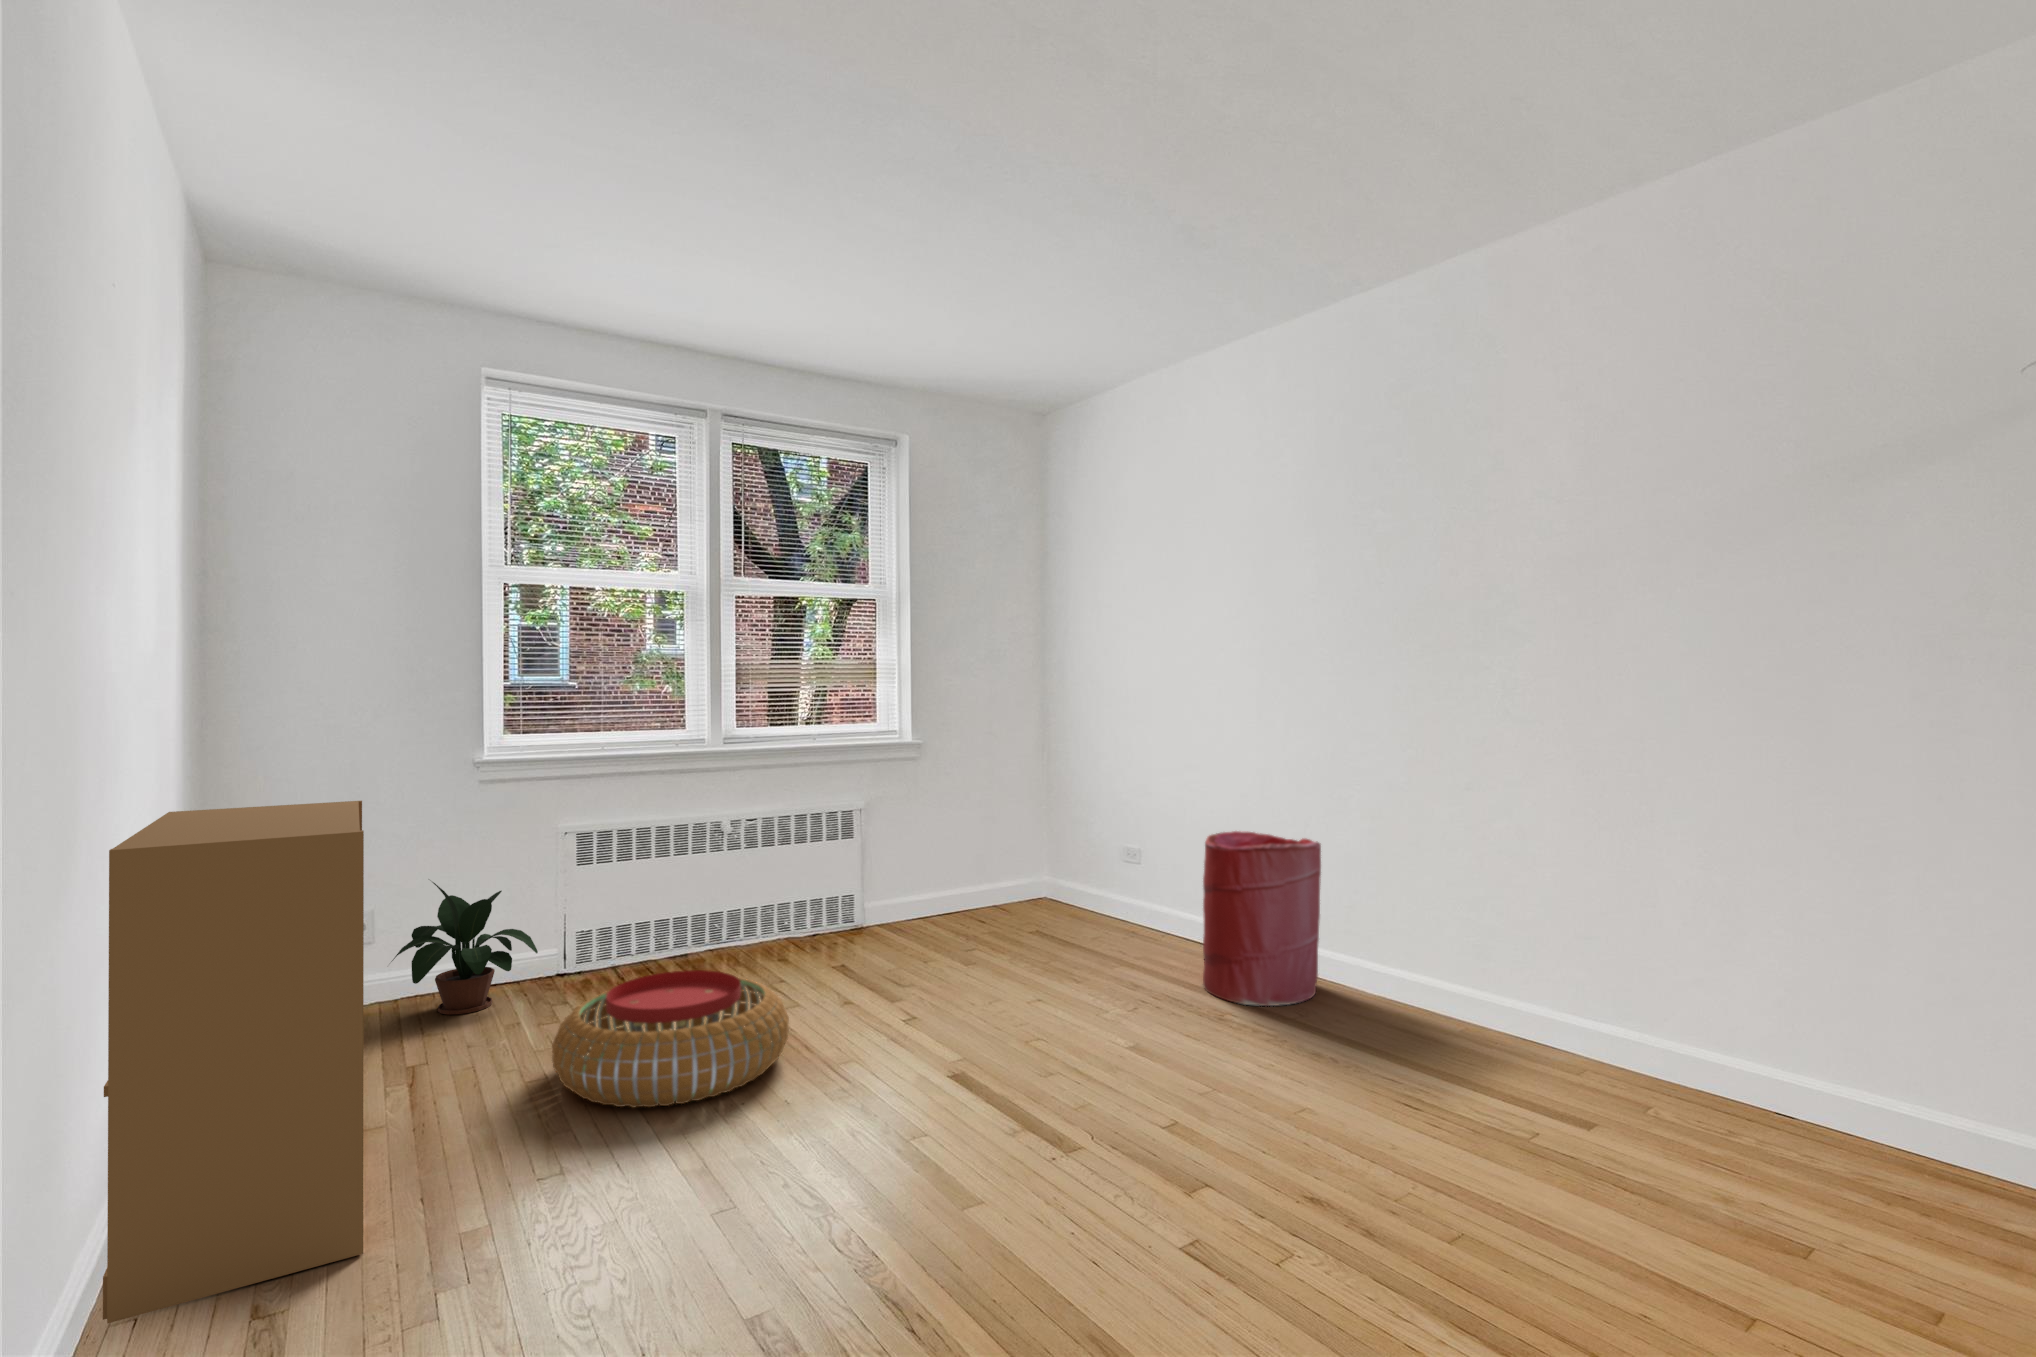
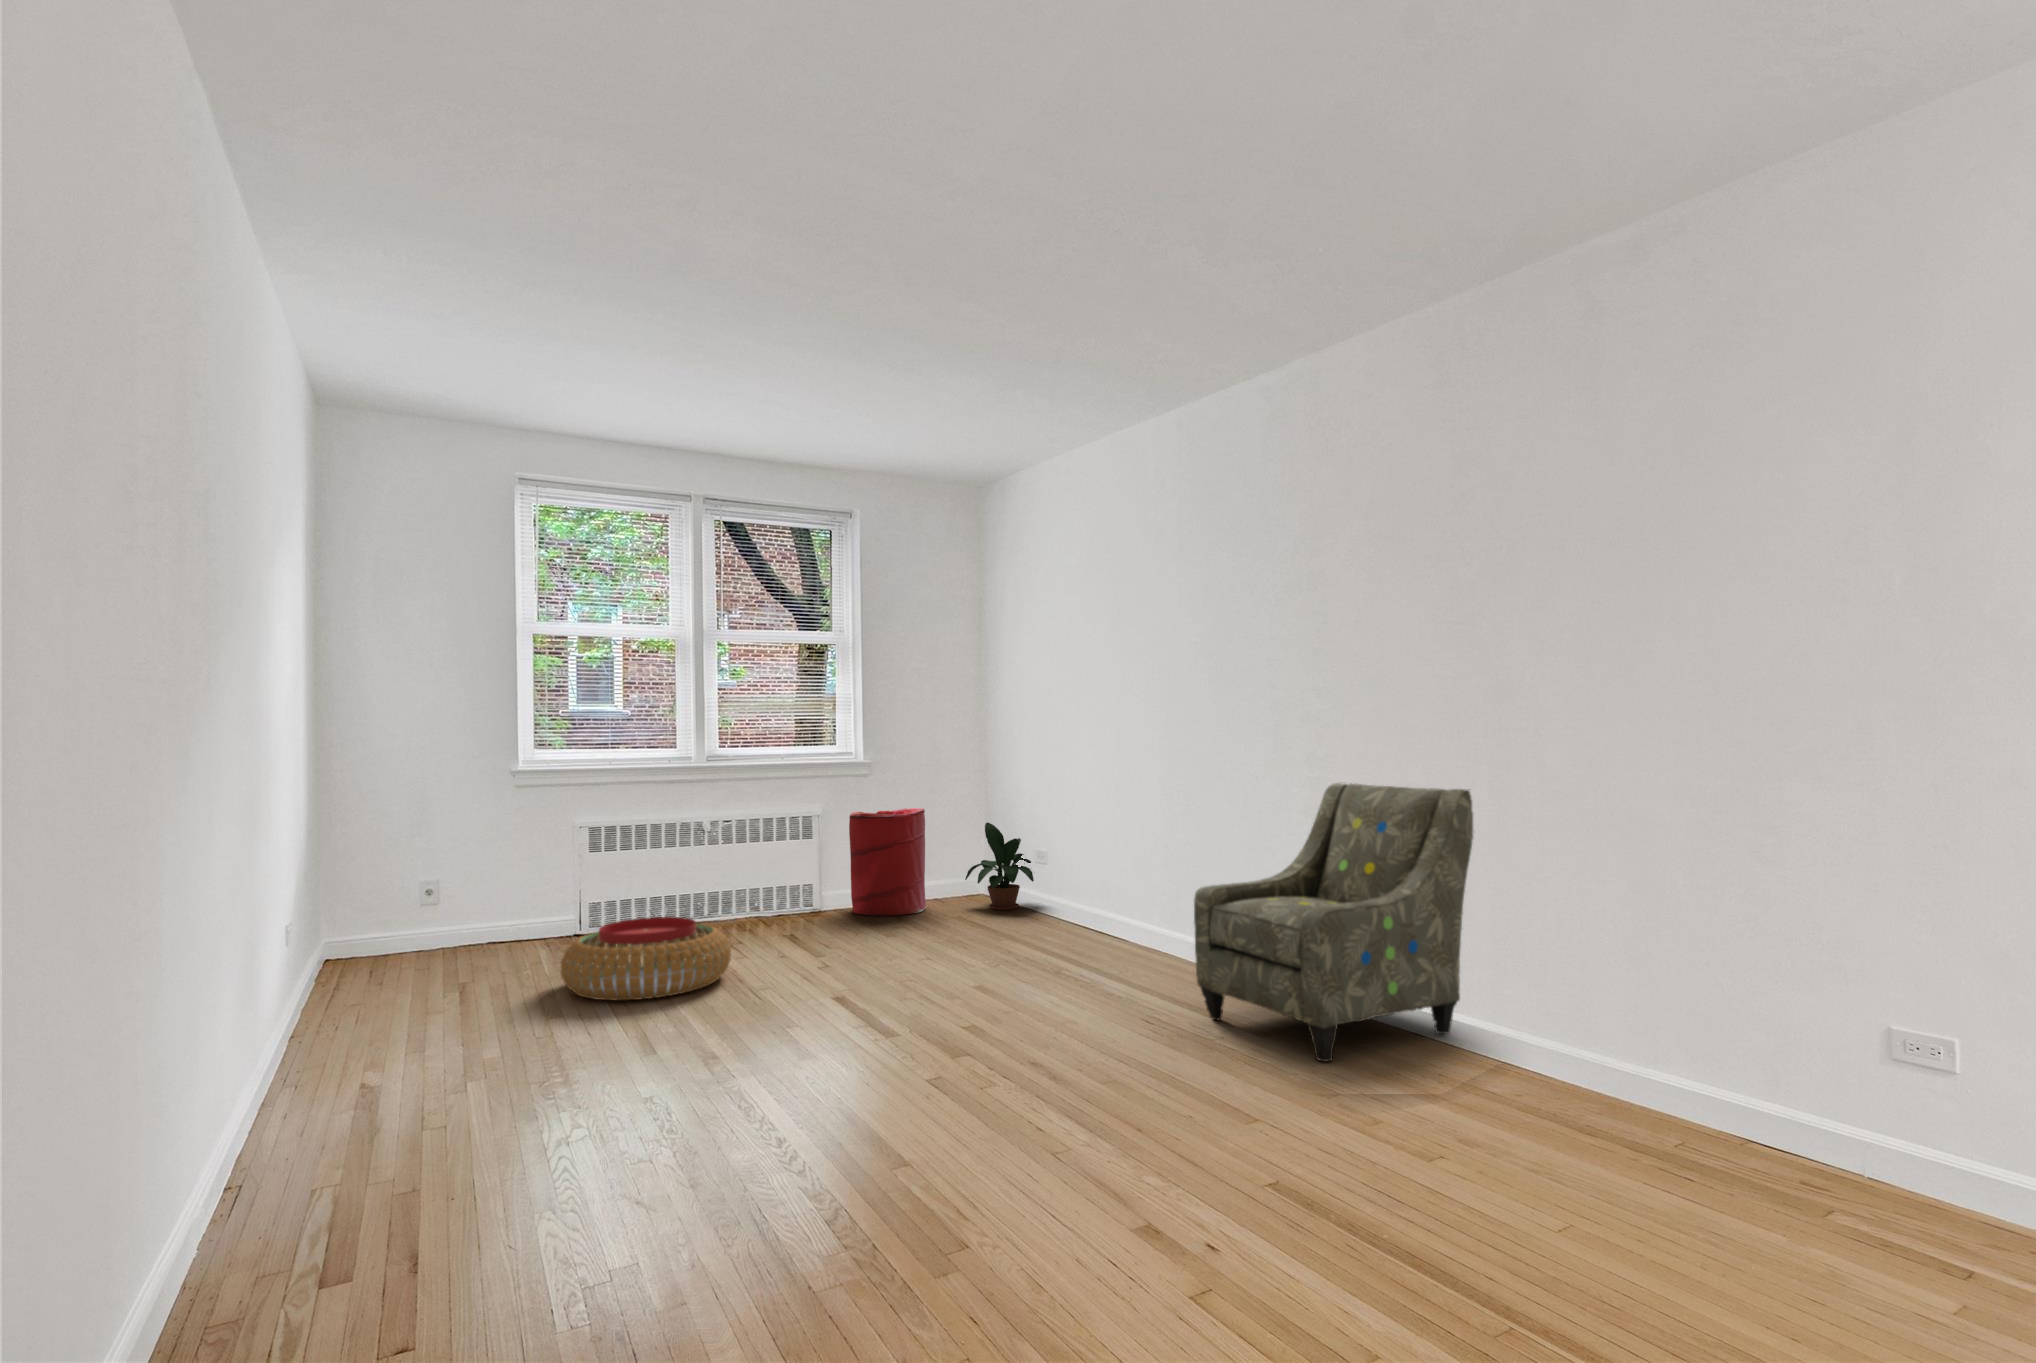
bookshelf: present [103,801,364,1323] -> none [288,786,437,1080]
armchair: none [1489,805,1916,1257] -> present [1194,783,1473,1062]
laundry hamper: present [1203,831,1321,1006] -> present [849,808,926,916]
potted plant: present [391,882,538,1014] -> present [965,822,1034,910]

